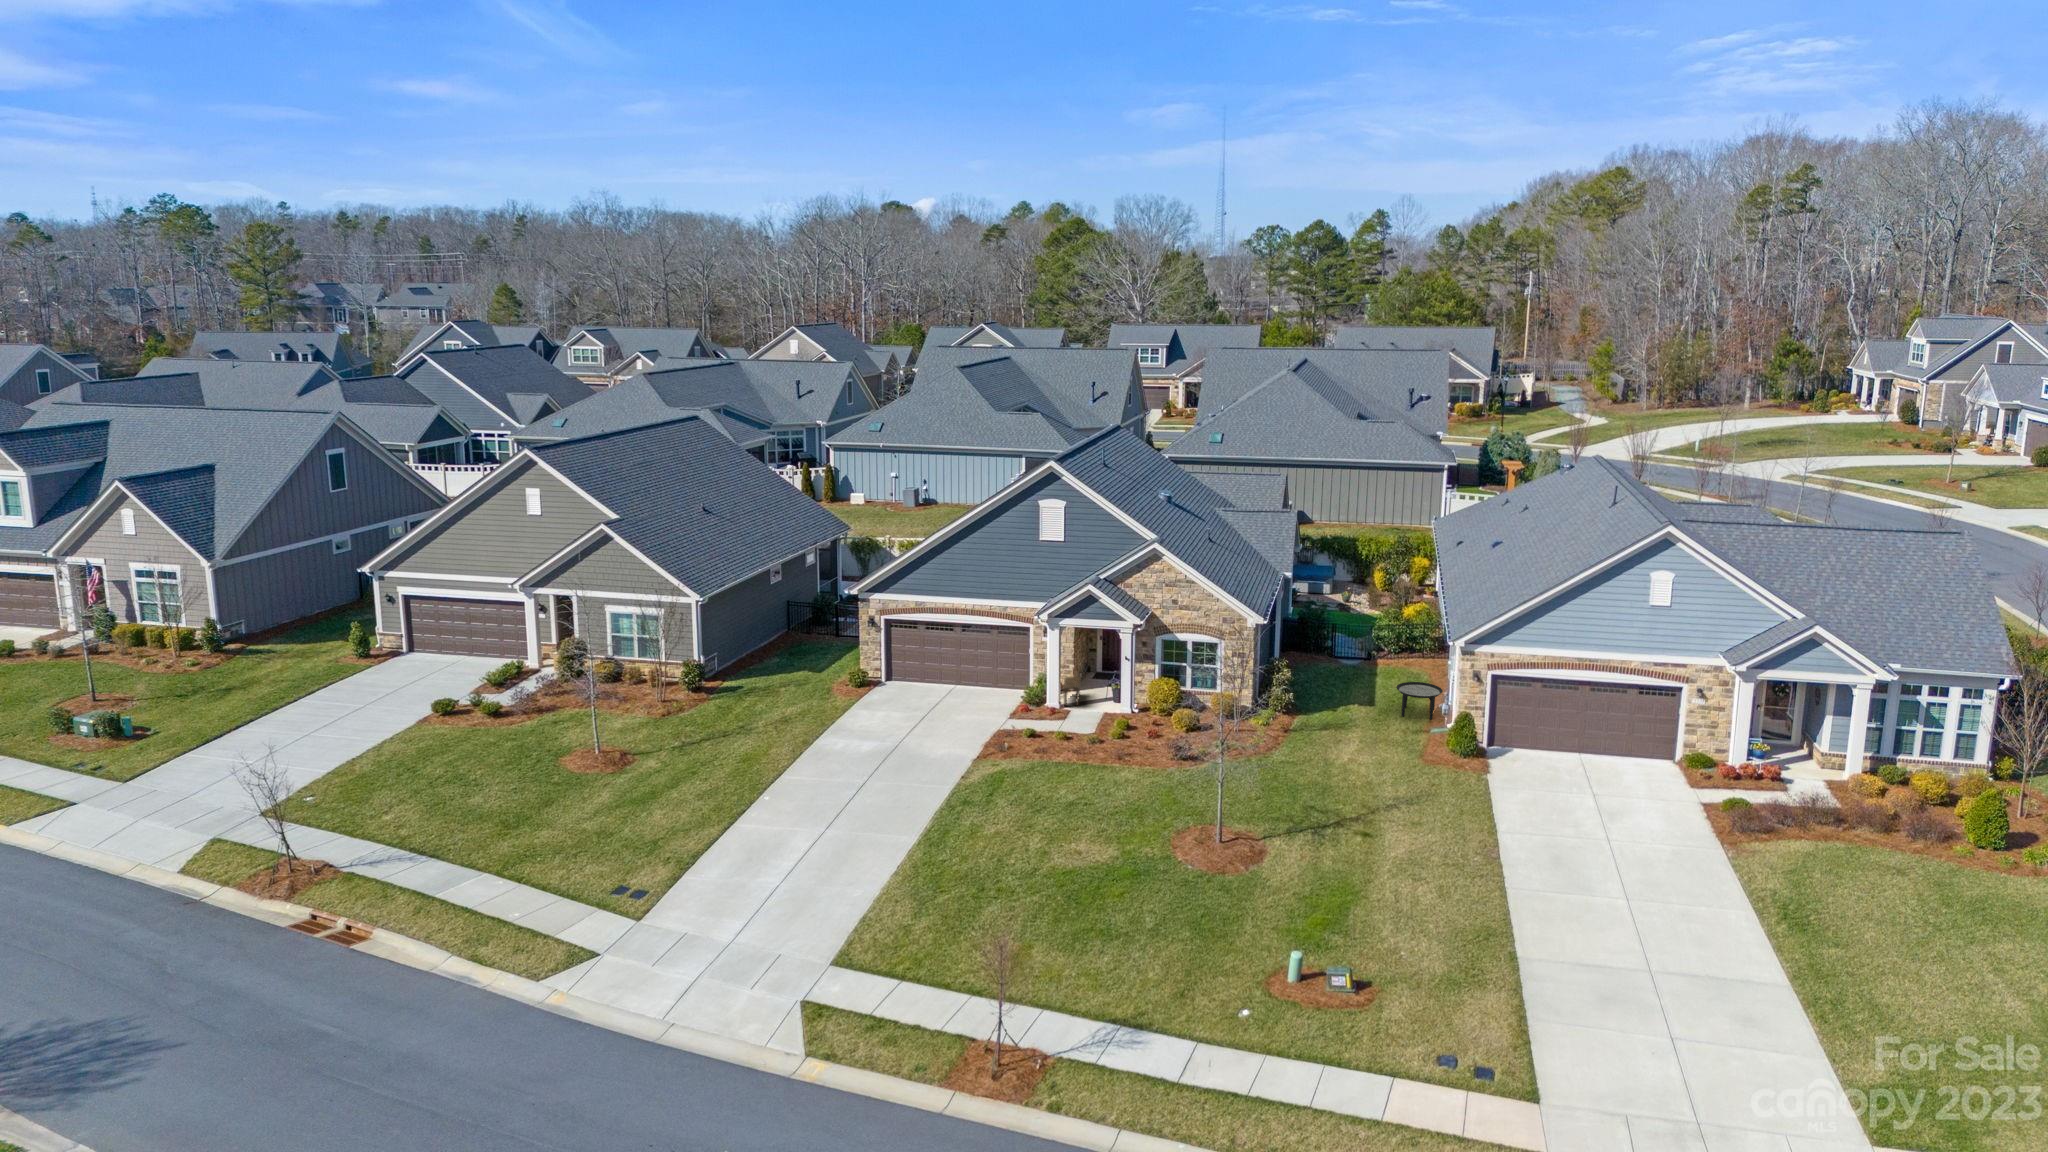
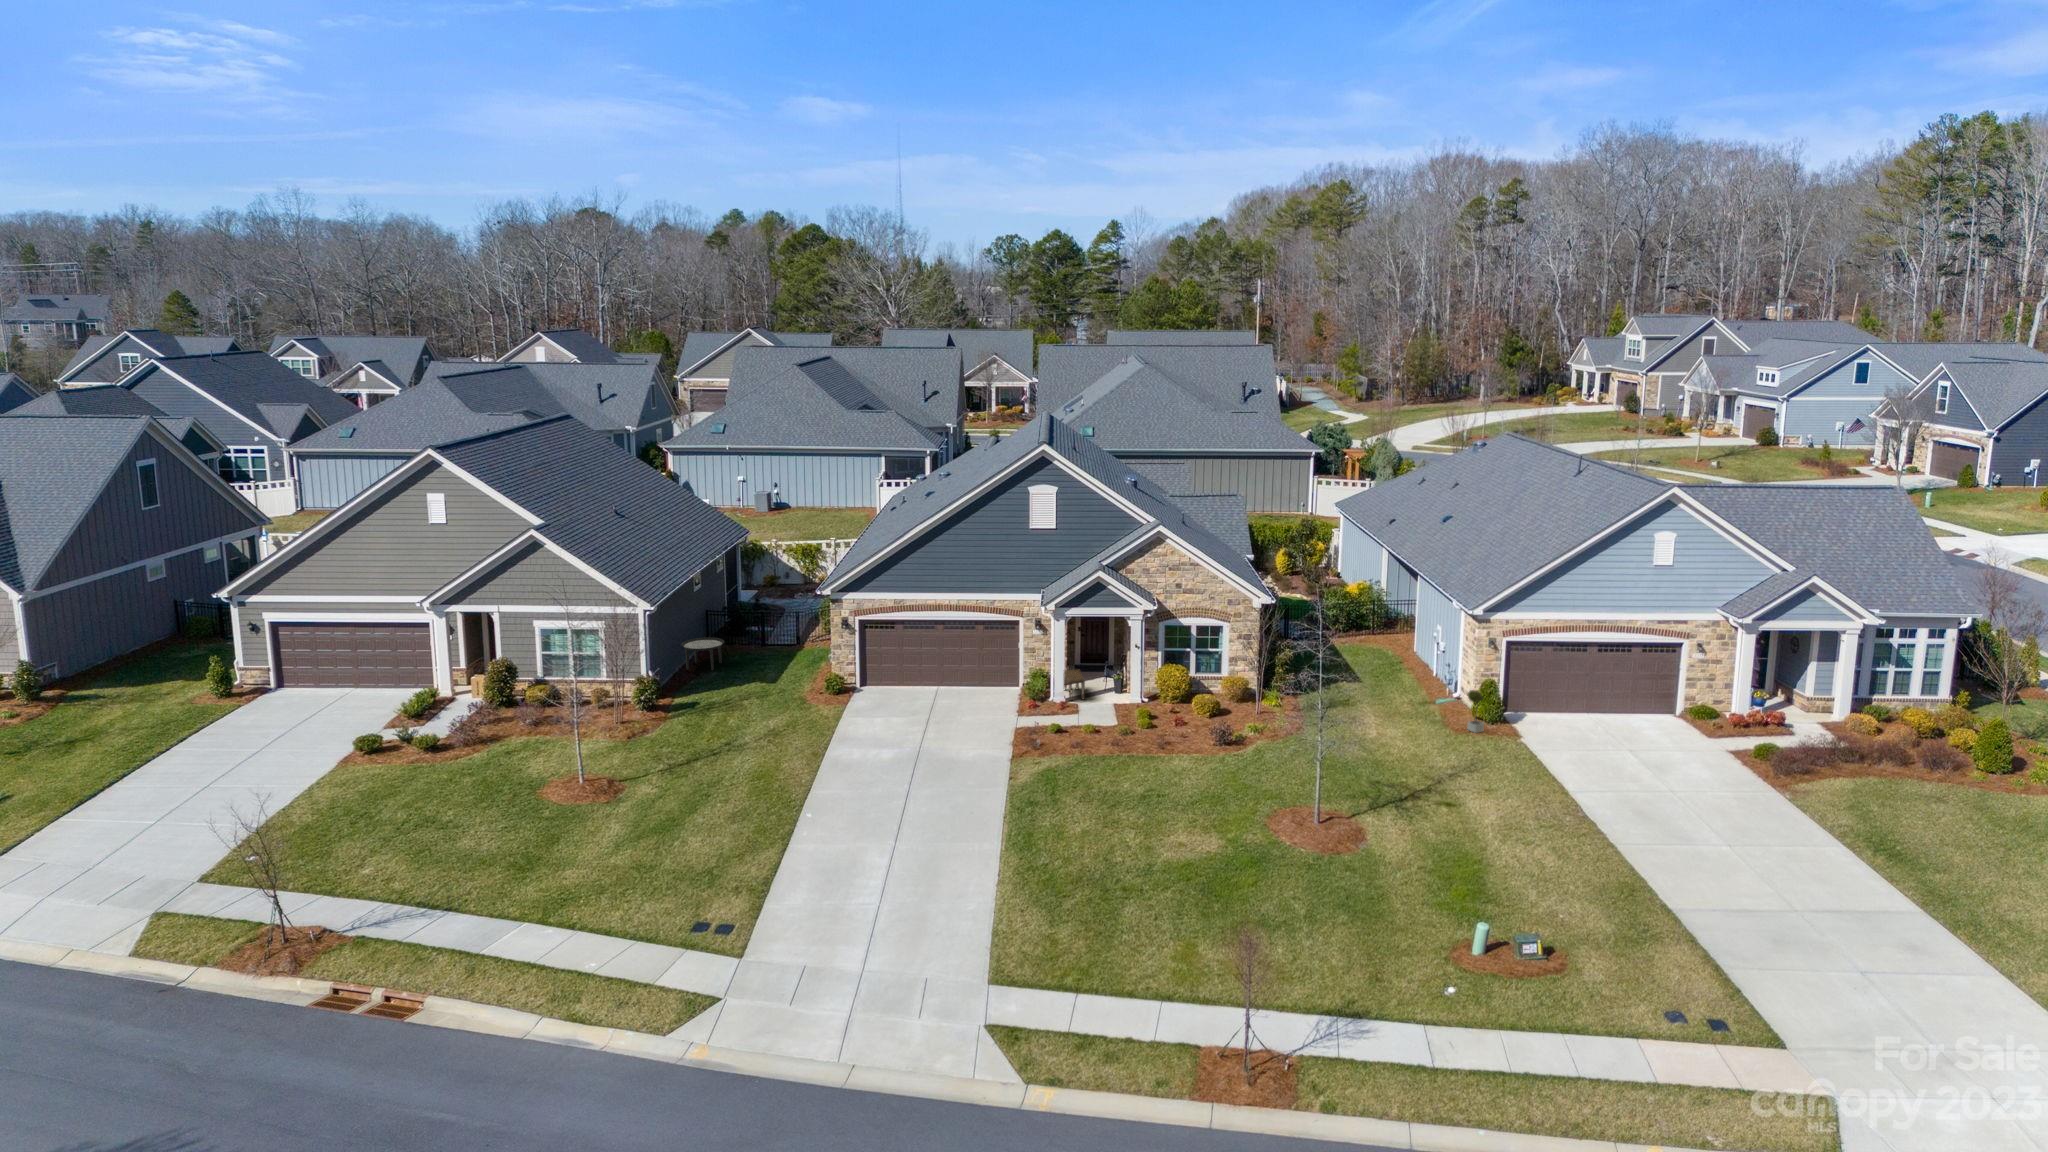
round table: present [1396,682,1443,720] -> present [682,637,724,670]
potted tree: none [1436,722,1454,765] -> present [1467,690,1484,733]

